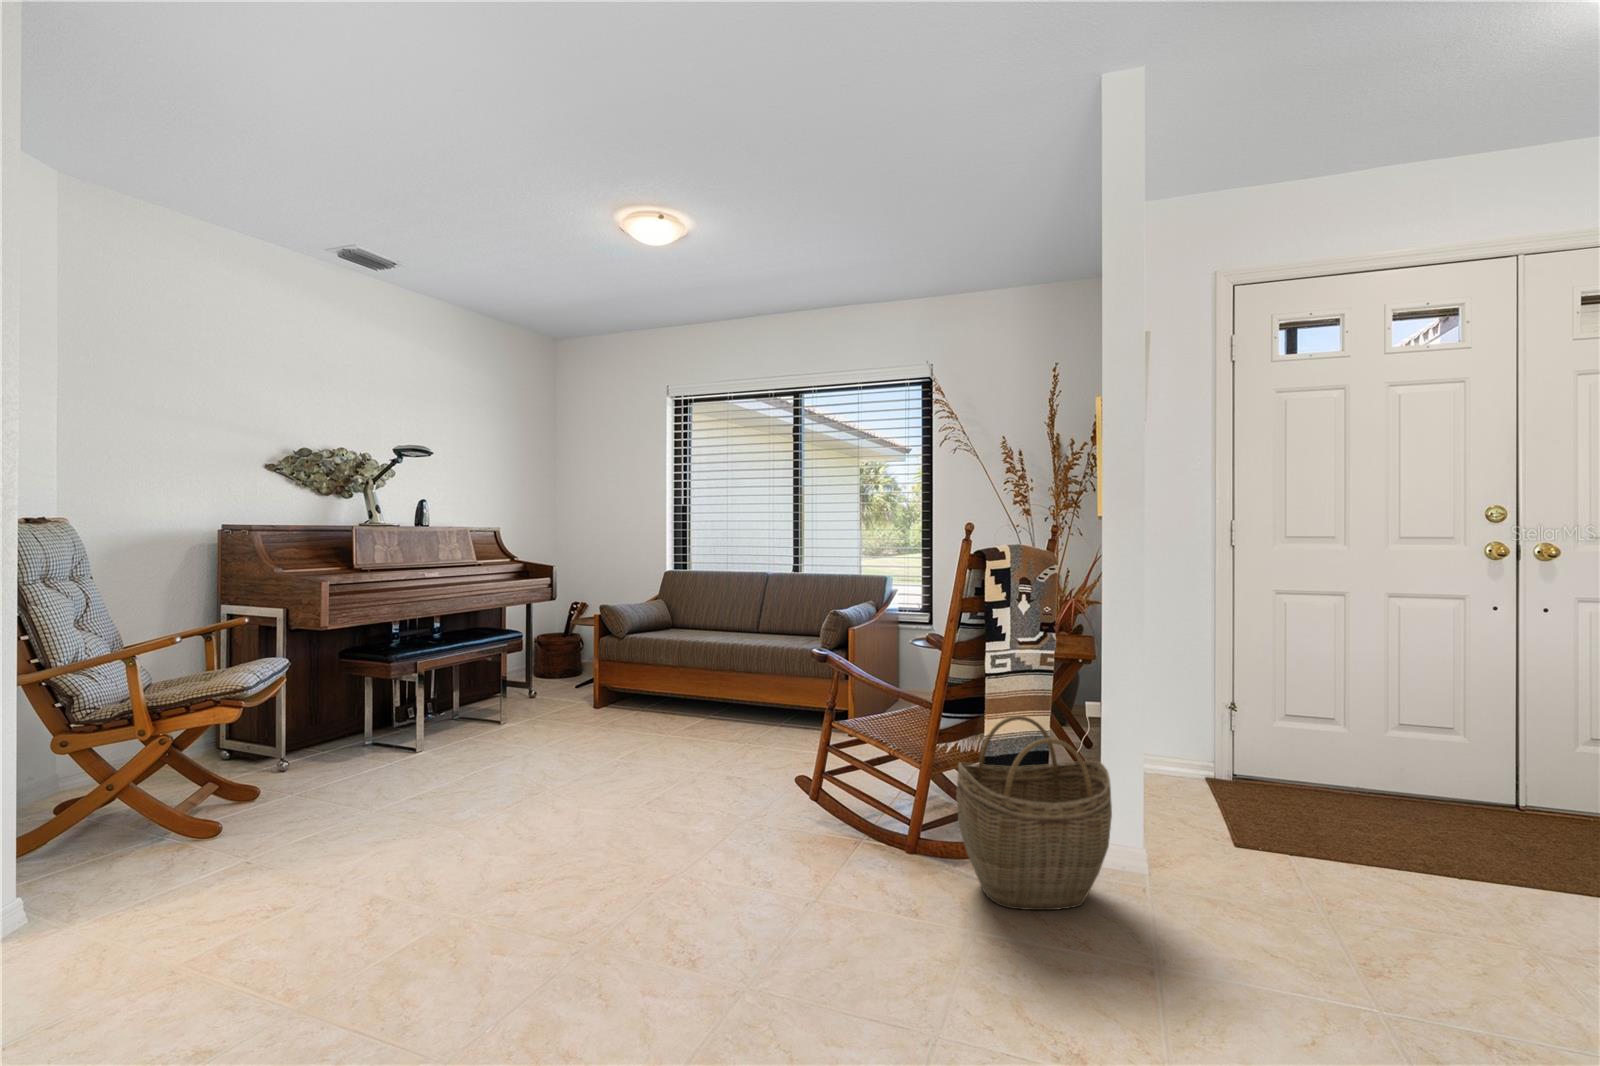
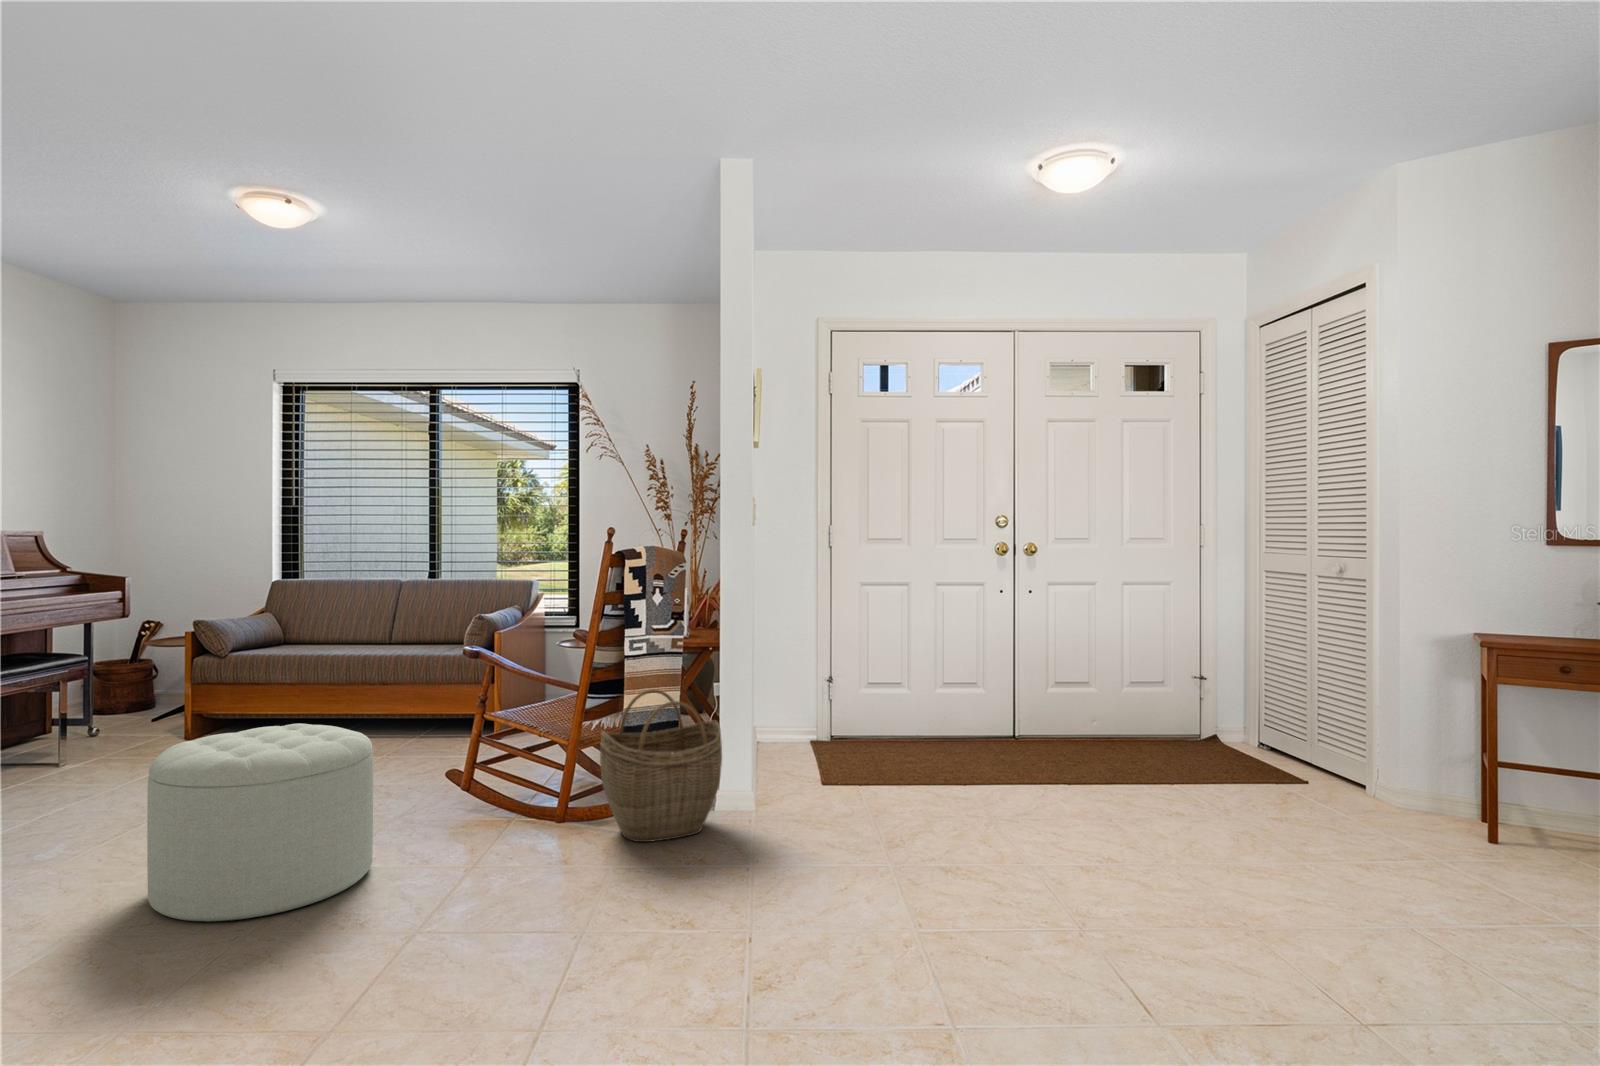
ottoman: none [506,723,712,939] -> present [147,723,373,922]

